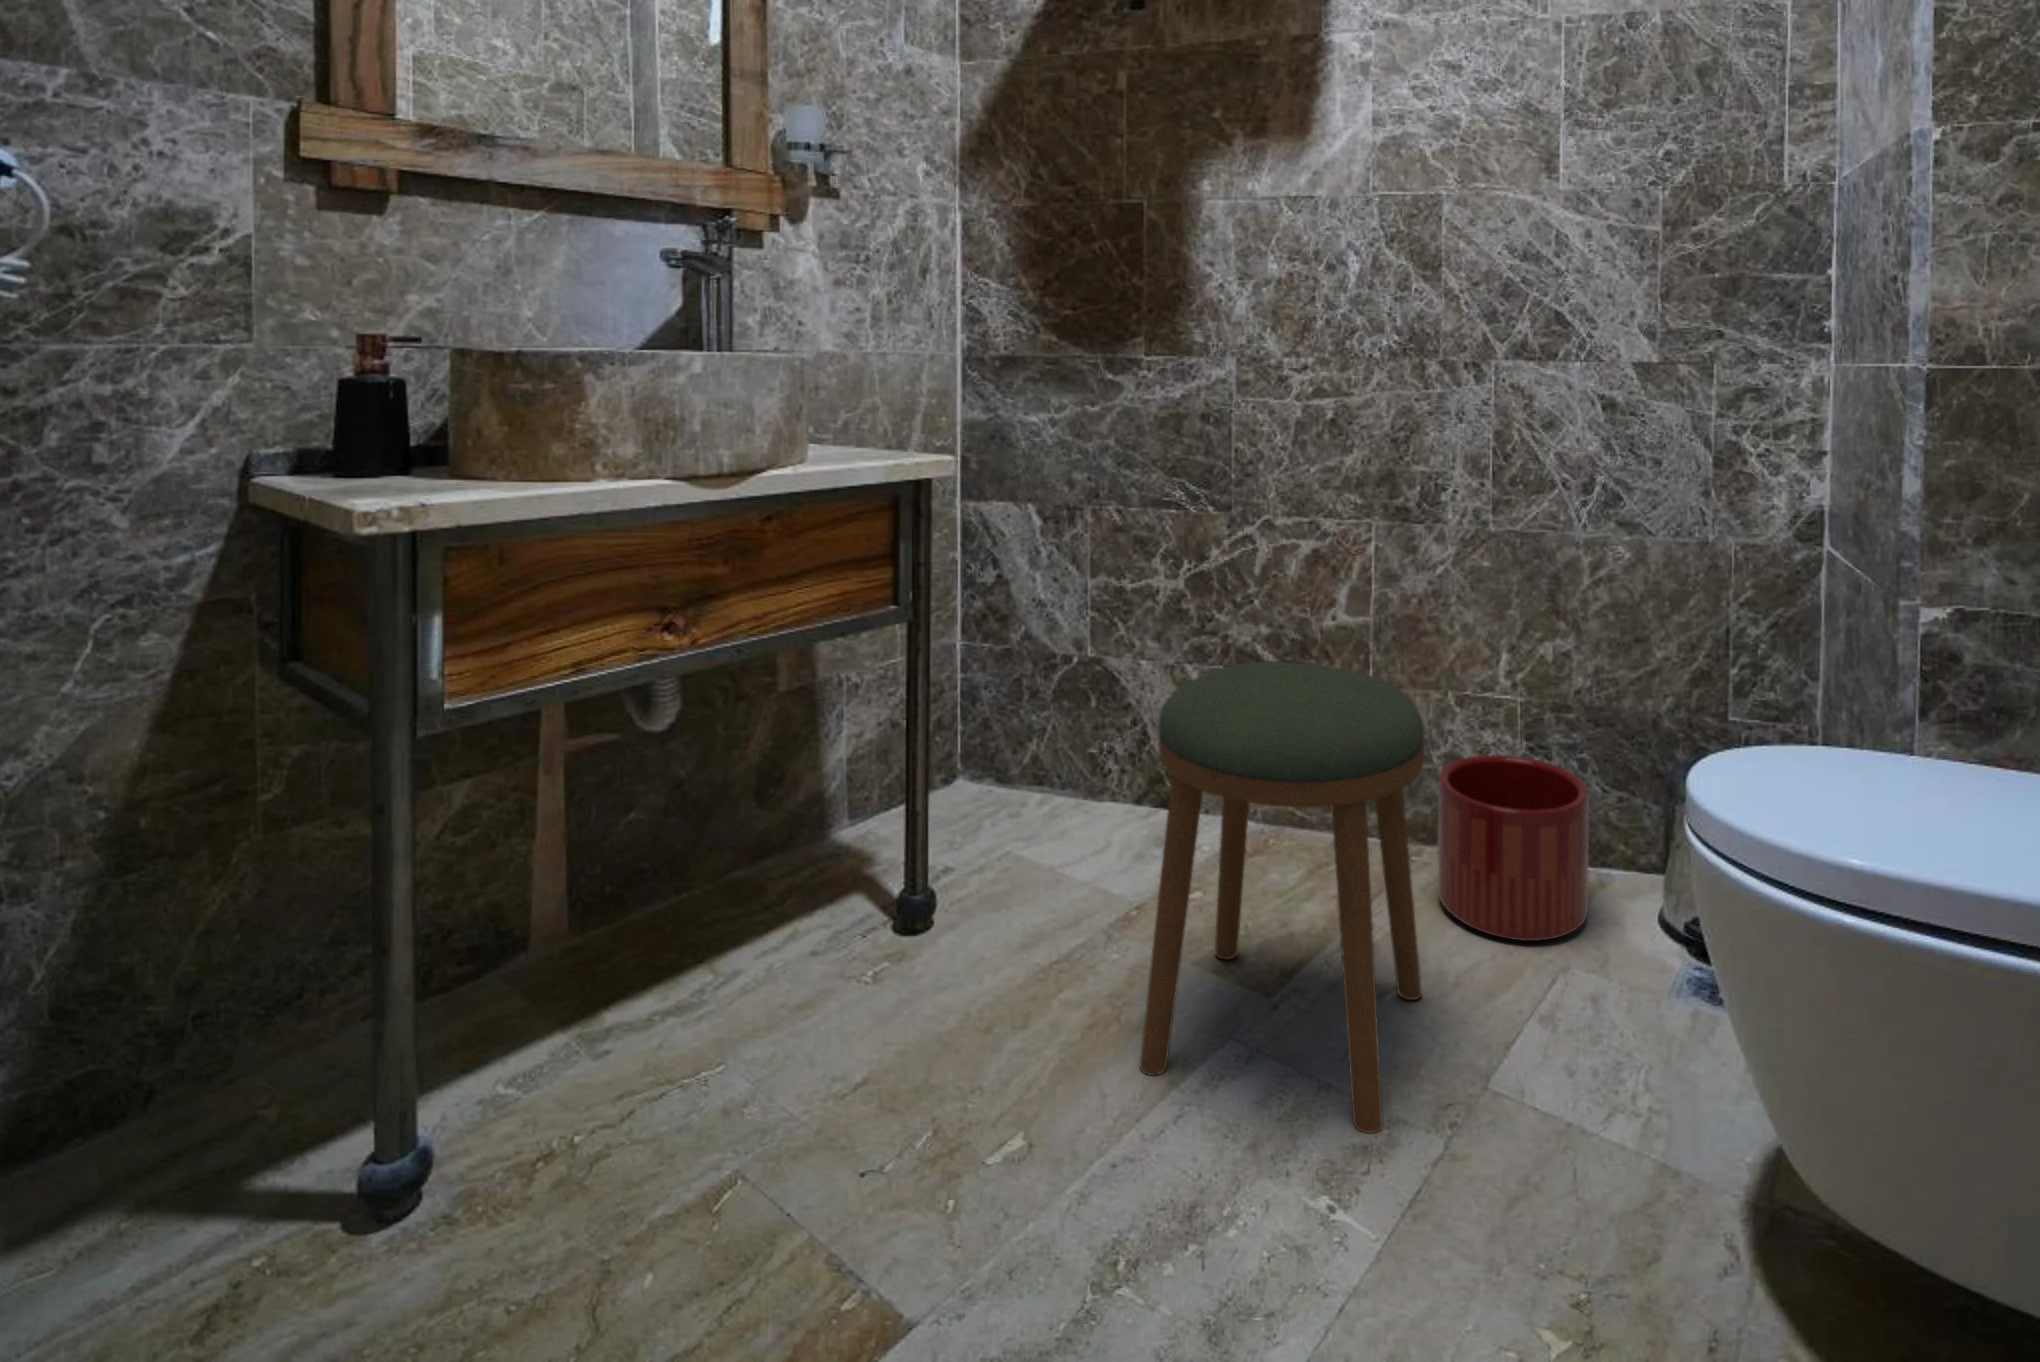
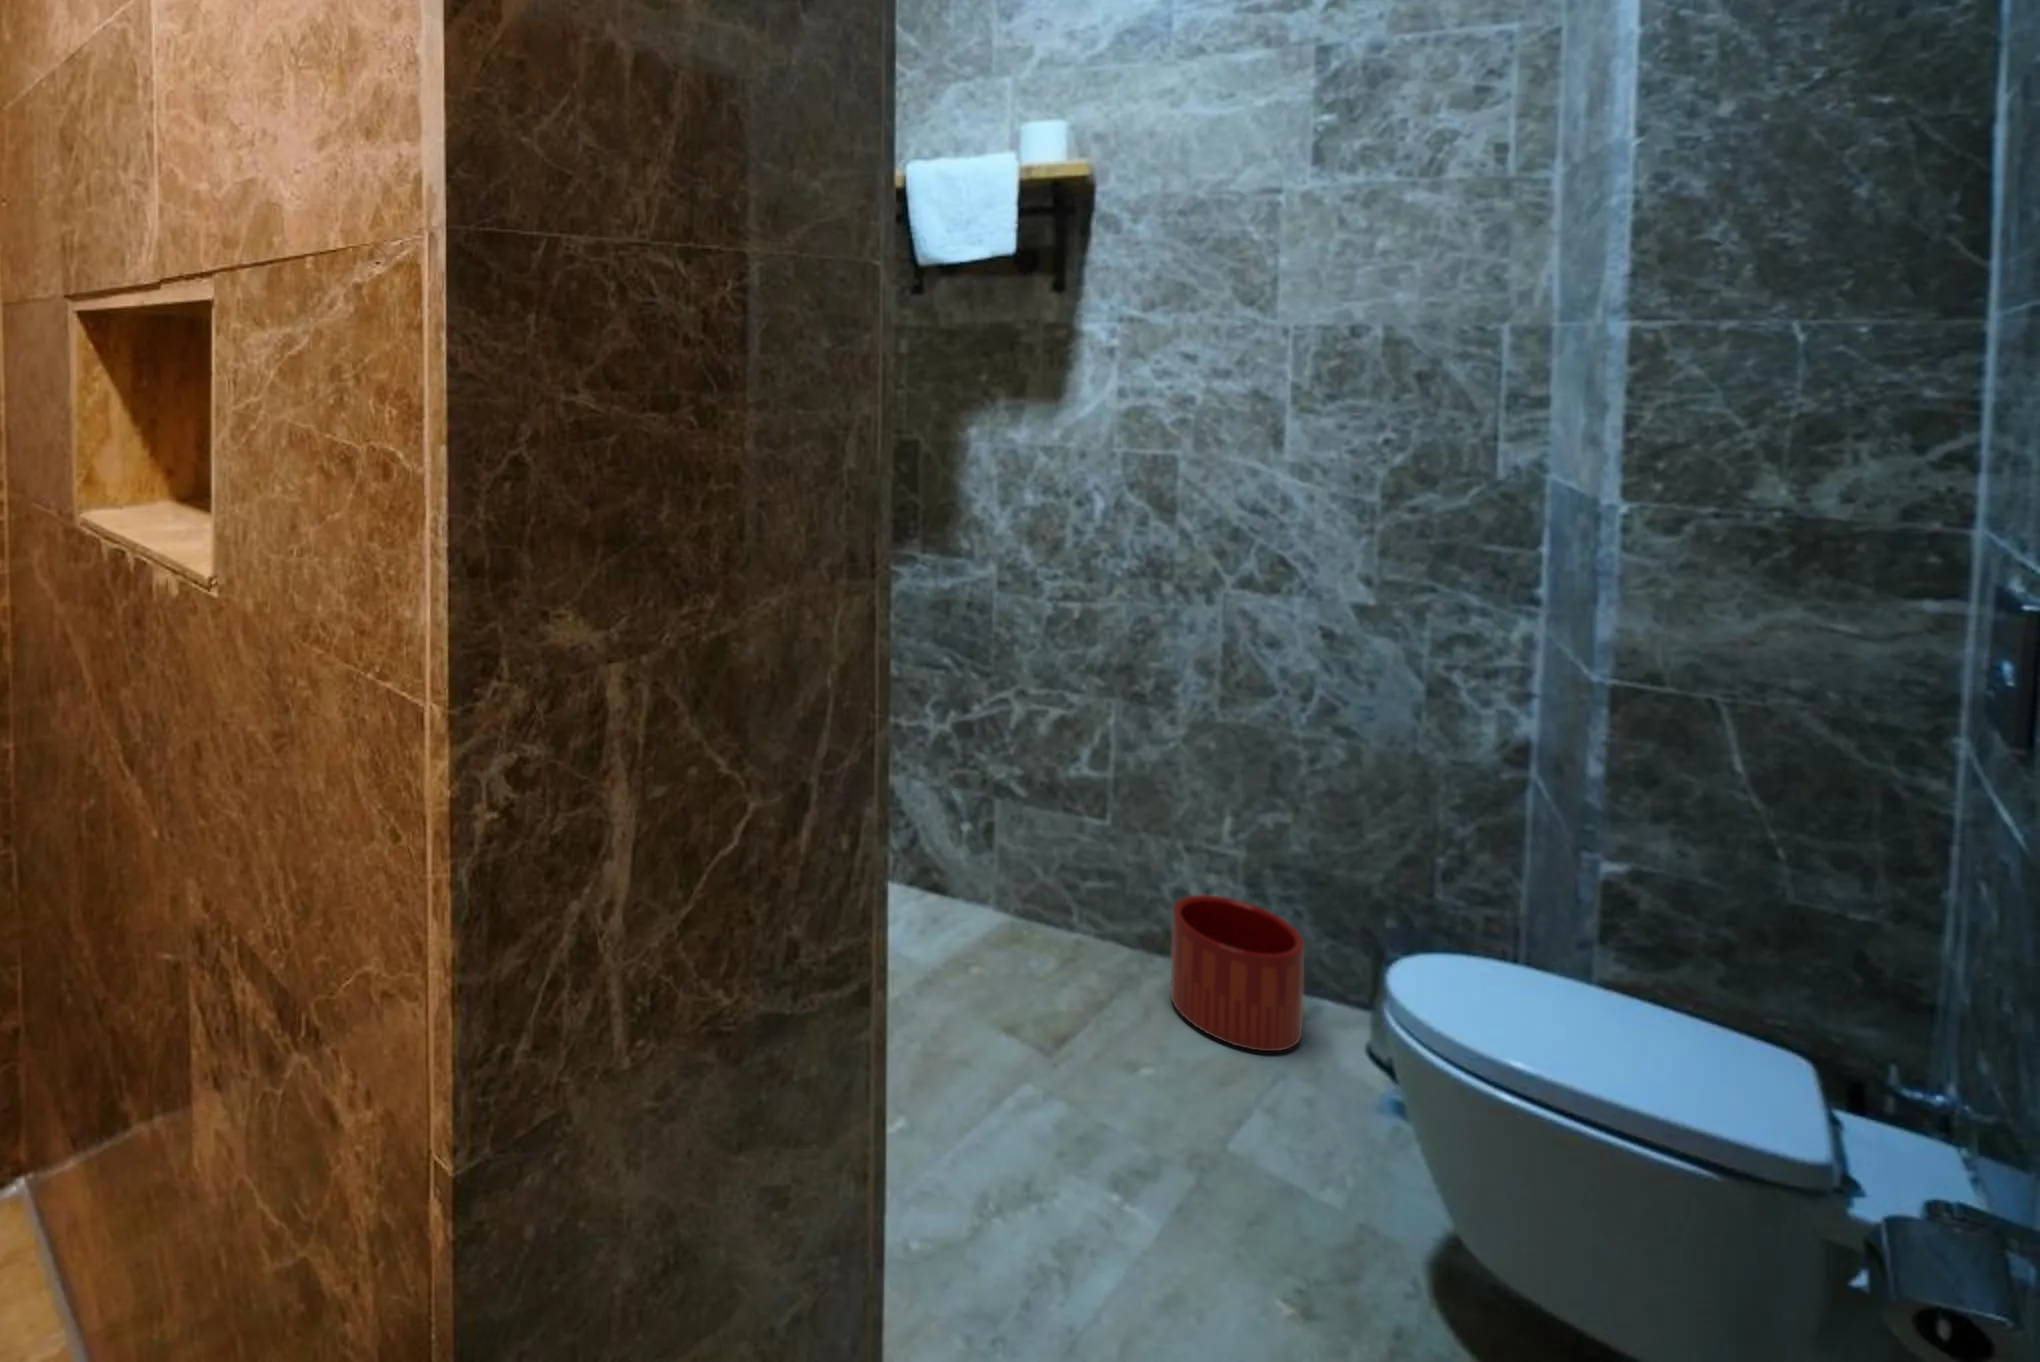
stool: present [1140,662,1424,1133] -> none [963,822,1175,1169]

